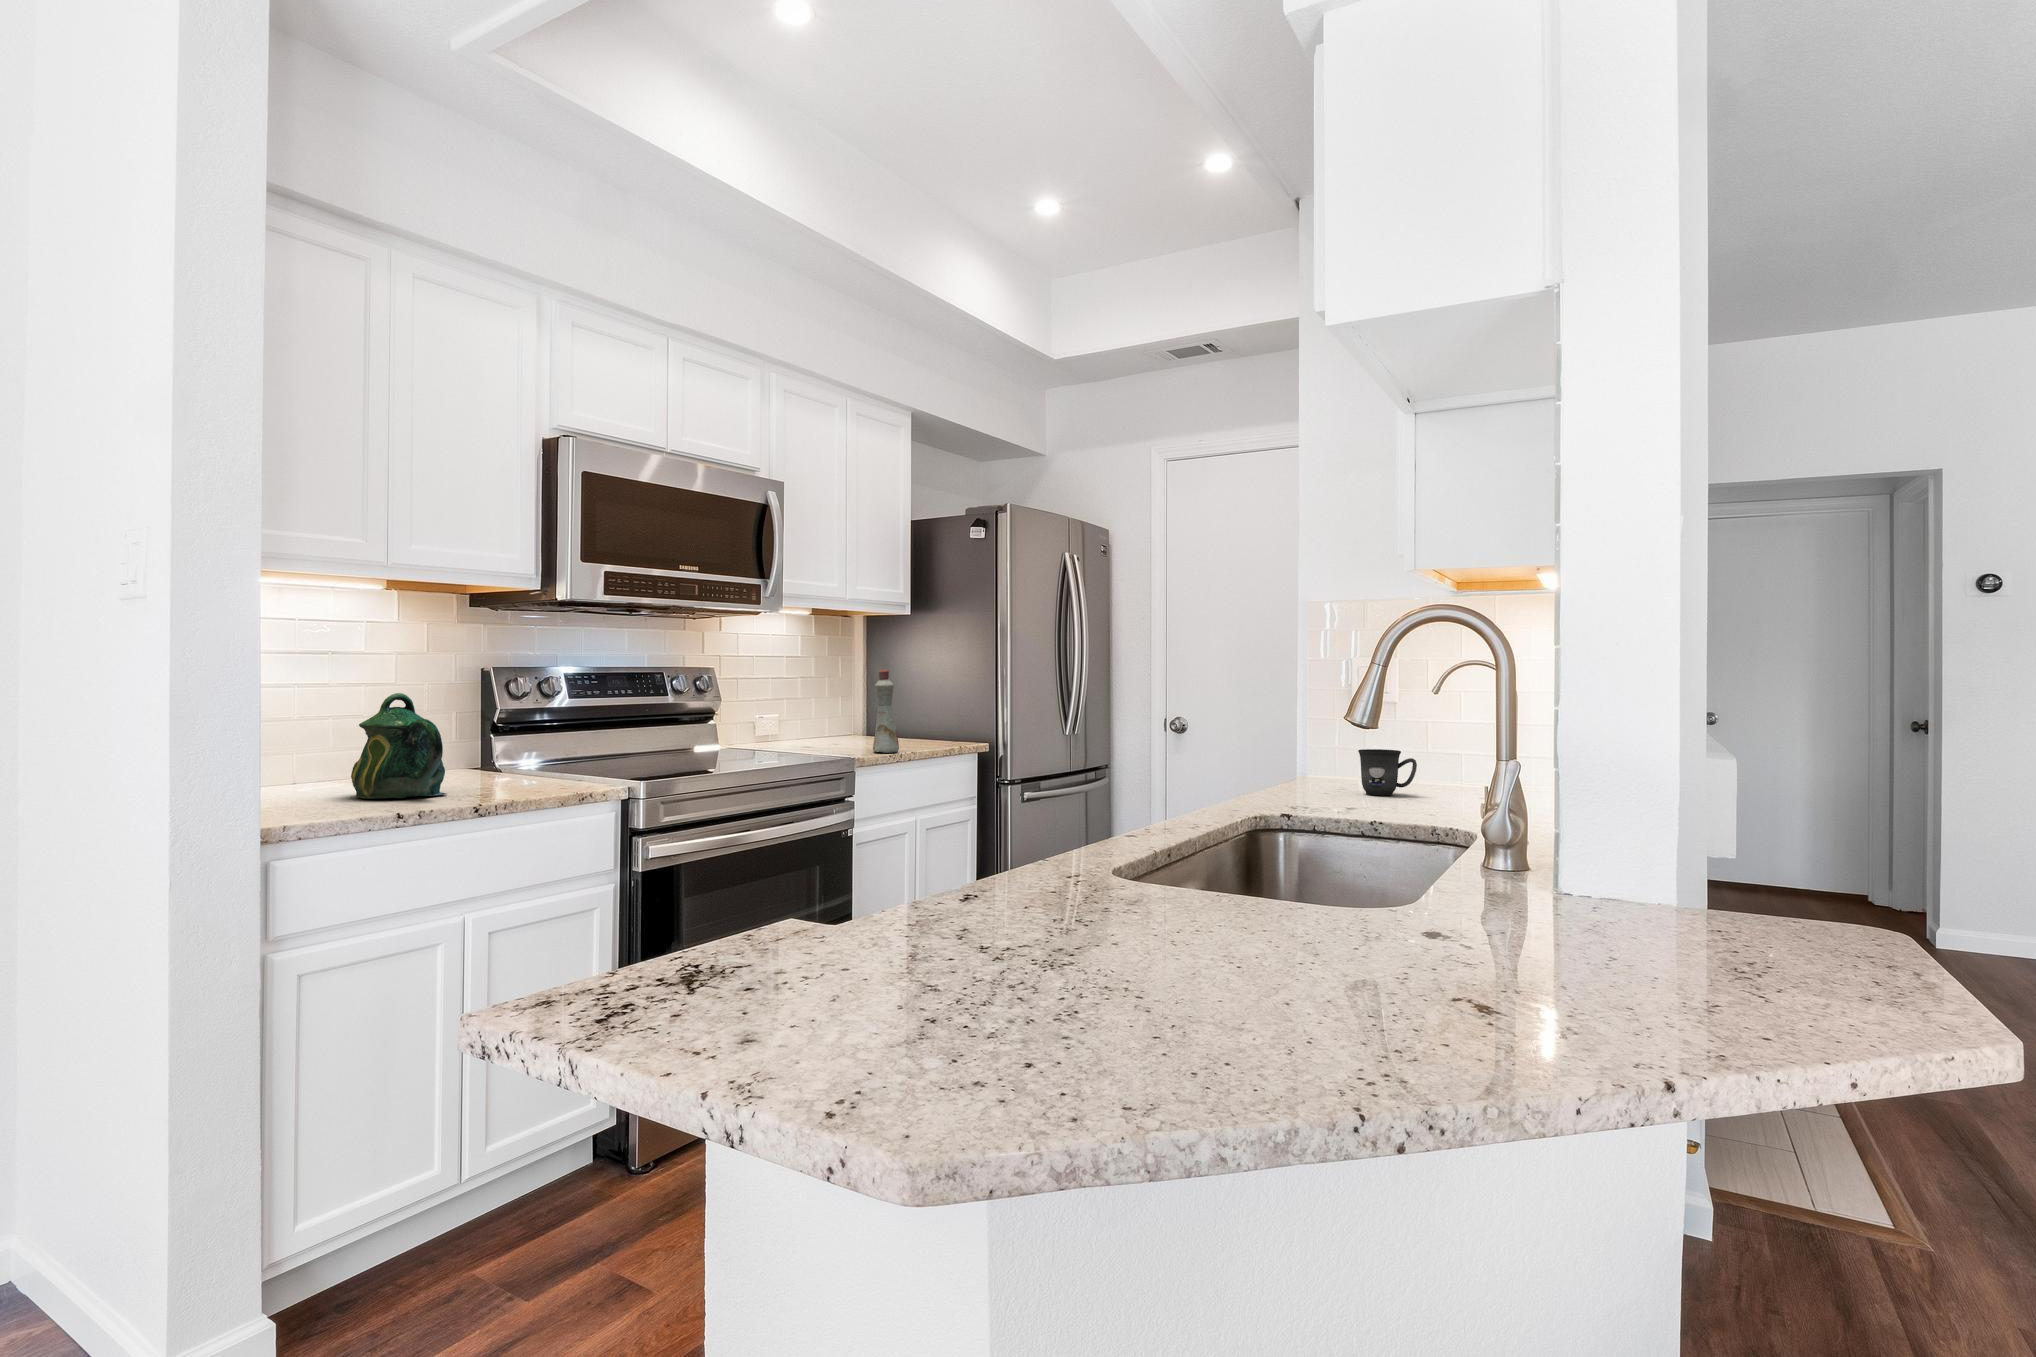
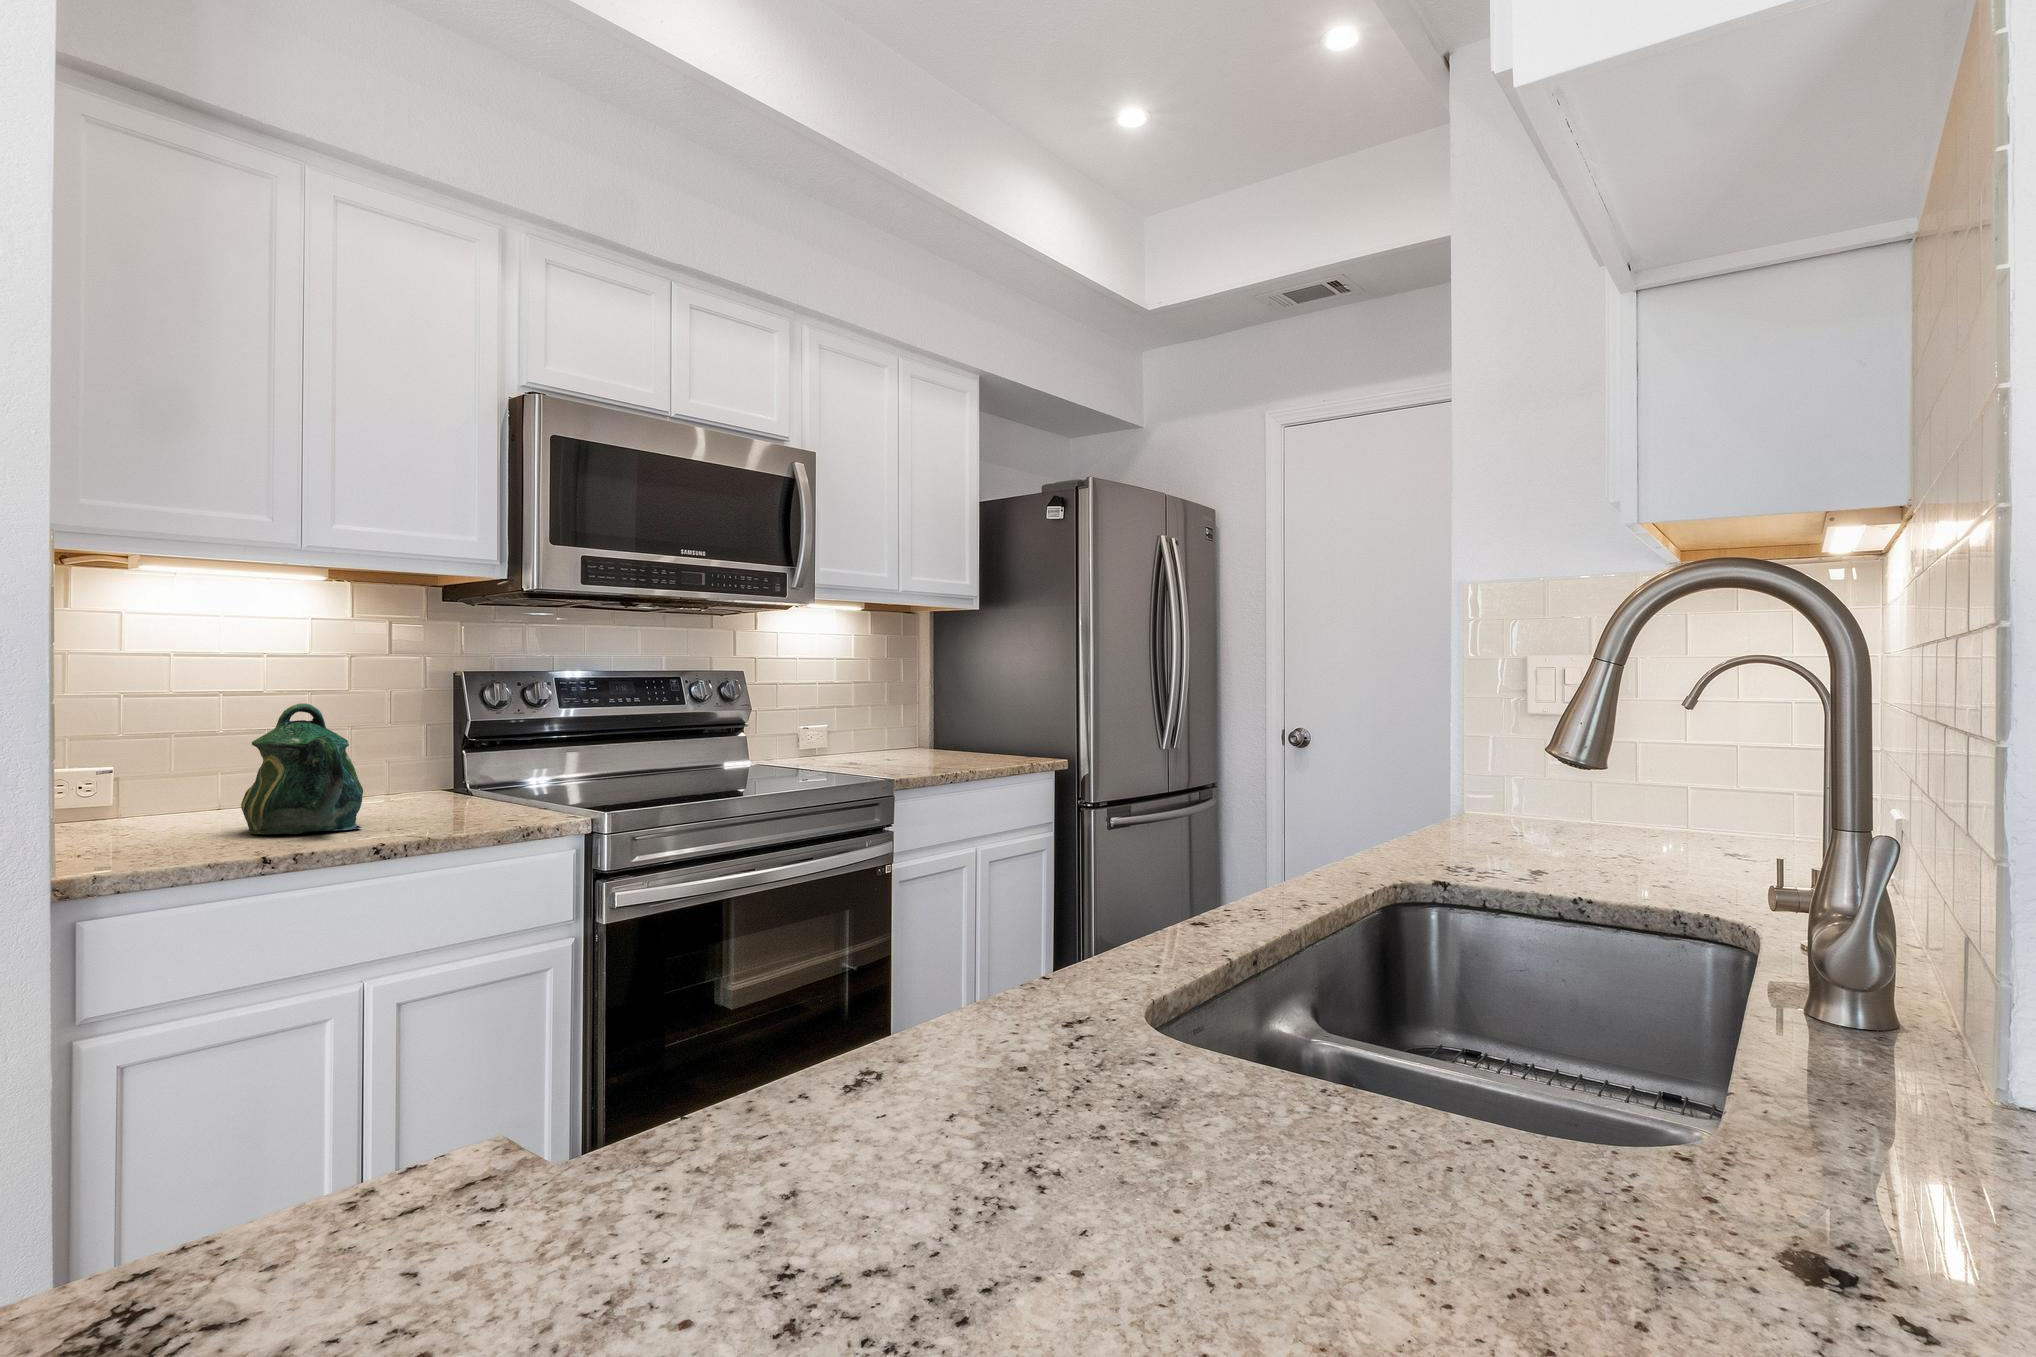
bottle: present [873,668,899,753] -> none [926,671,957,772]
mug: present [1358,749,1417,795] -> none [1540,780,1628,846]

